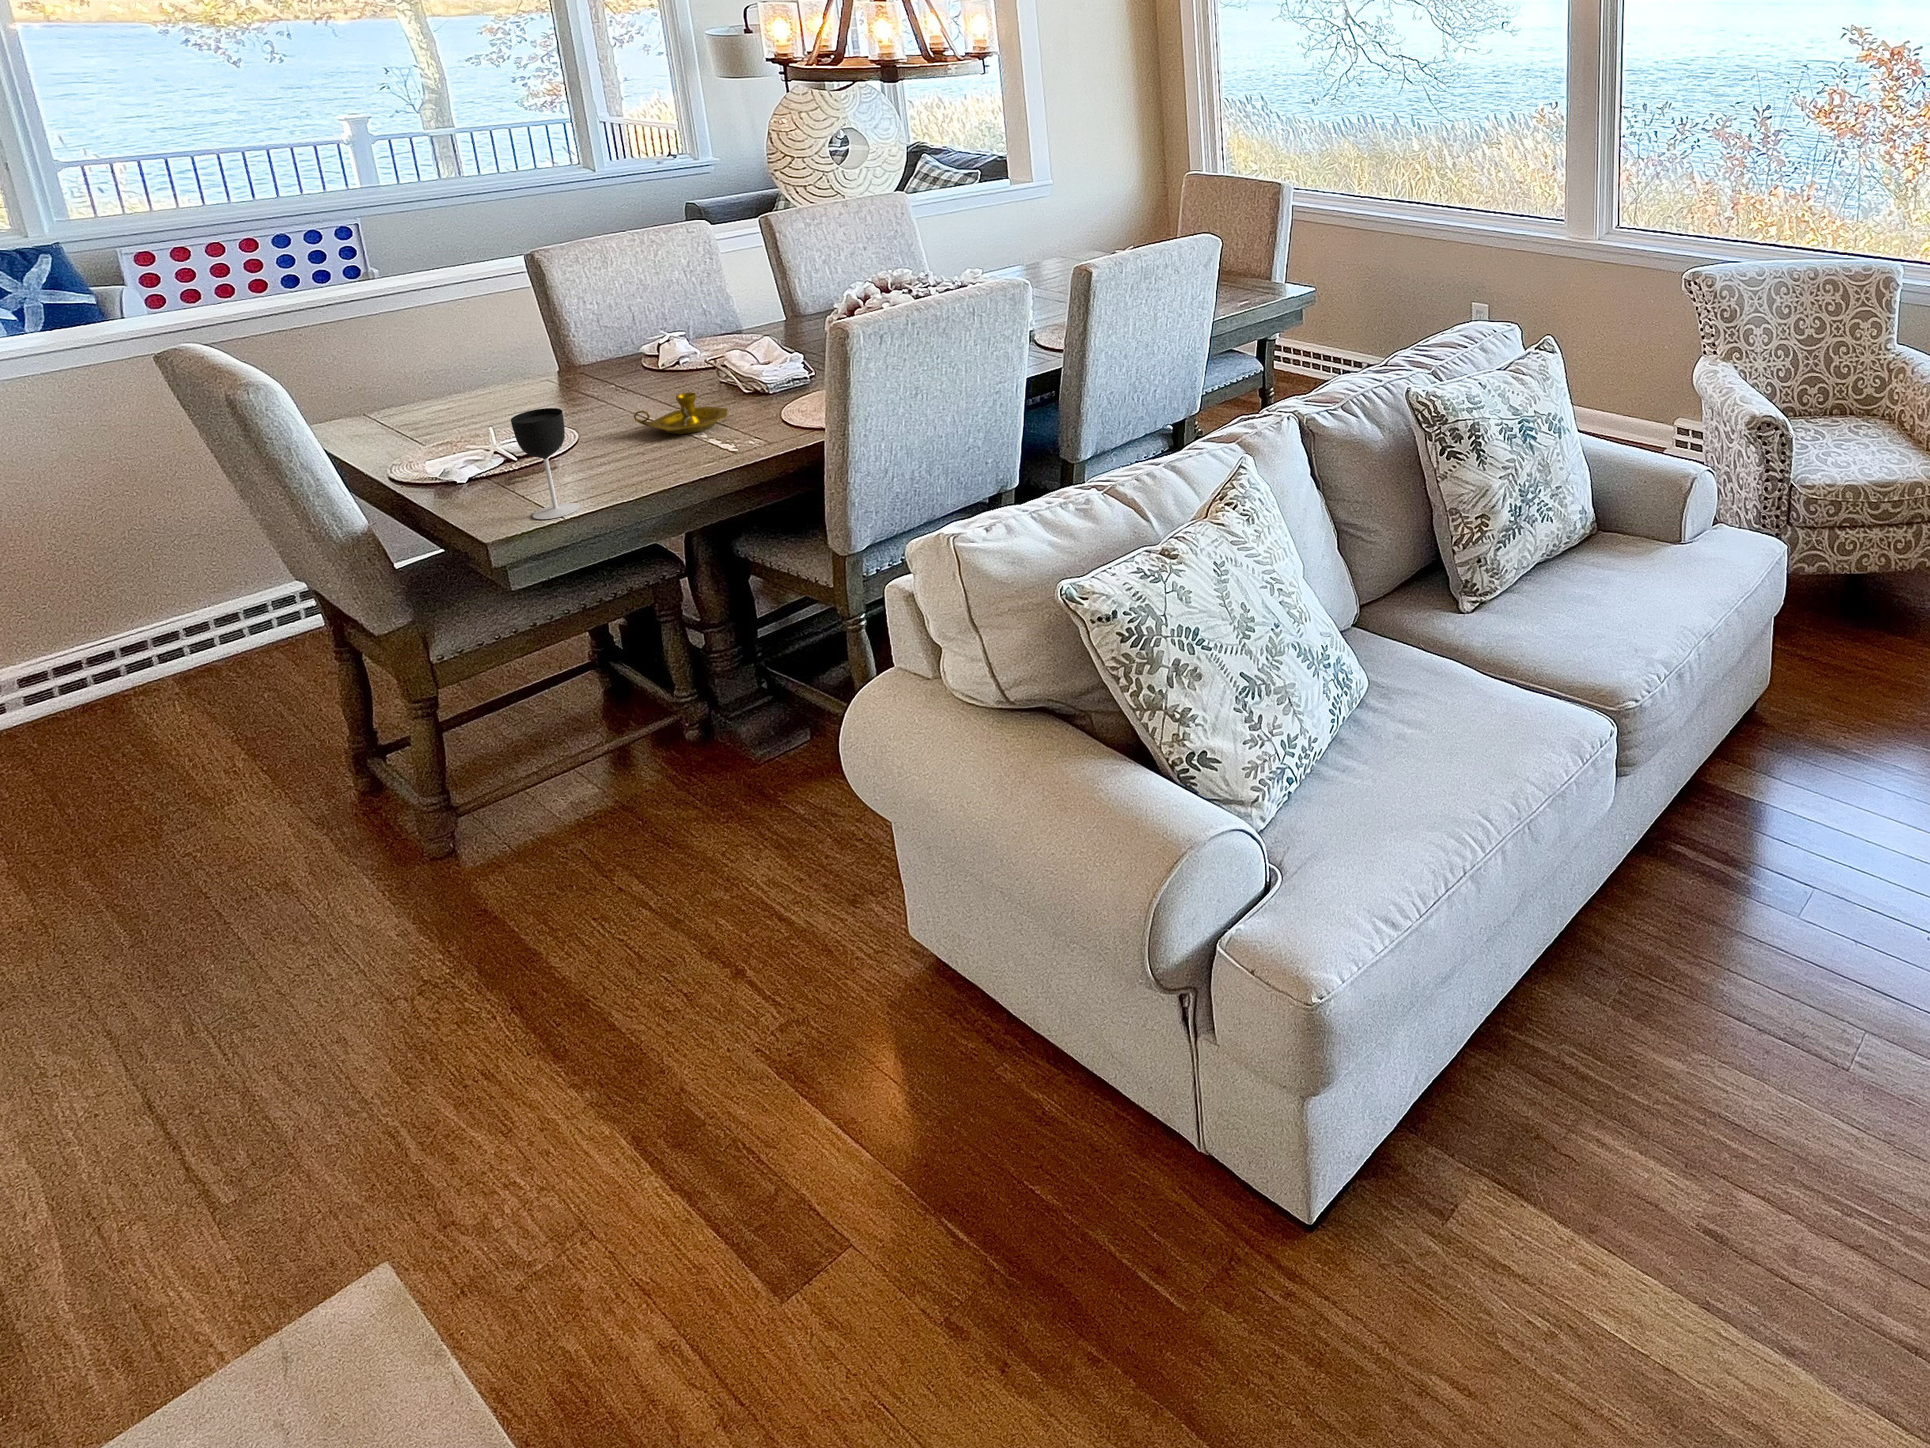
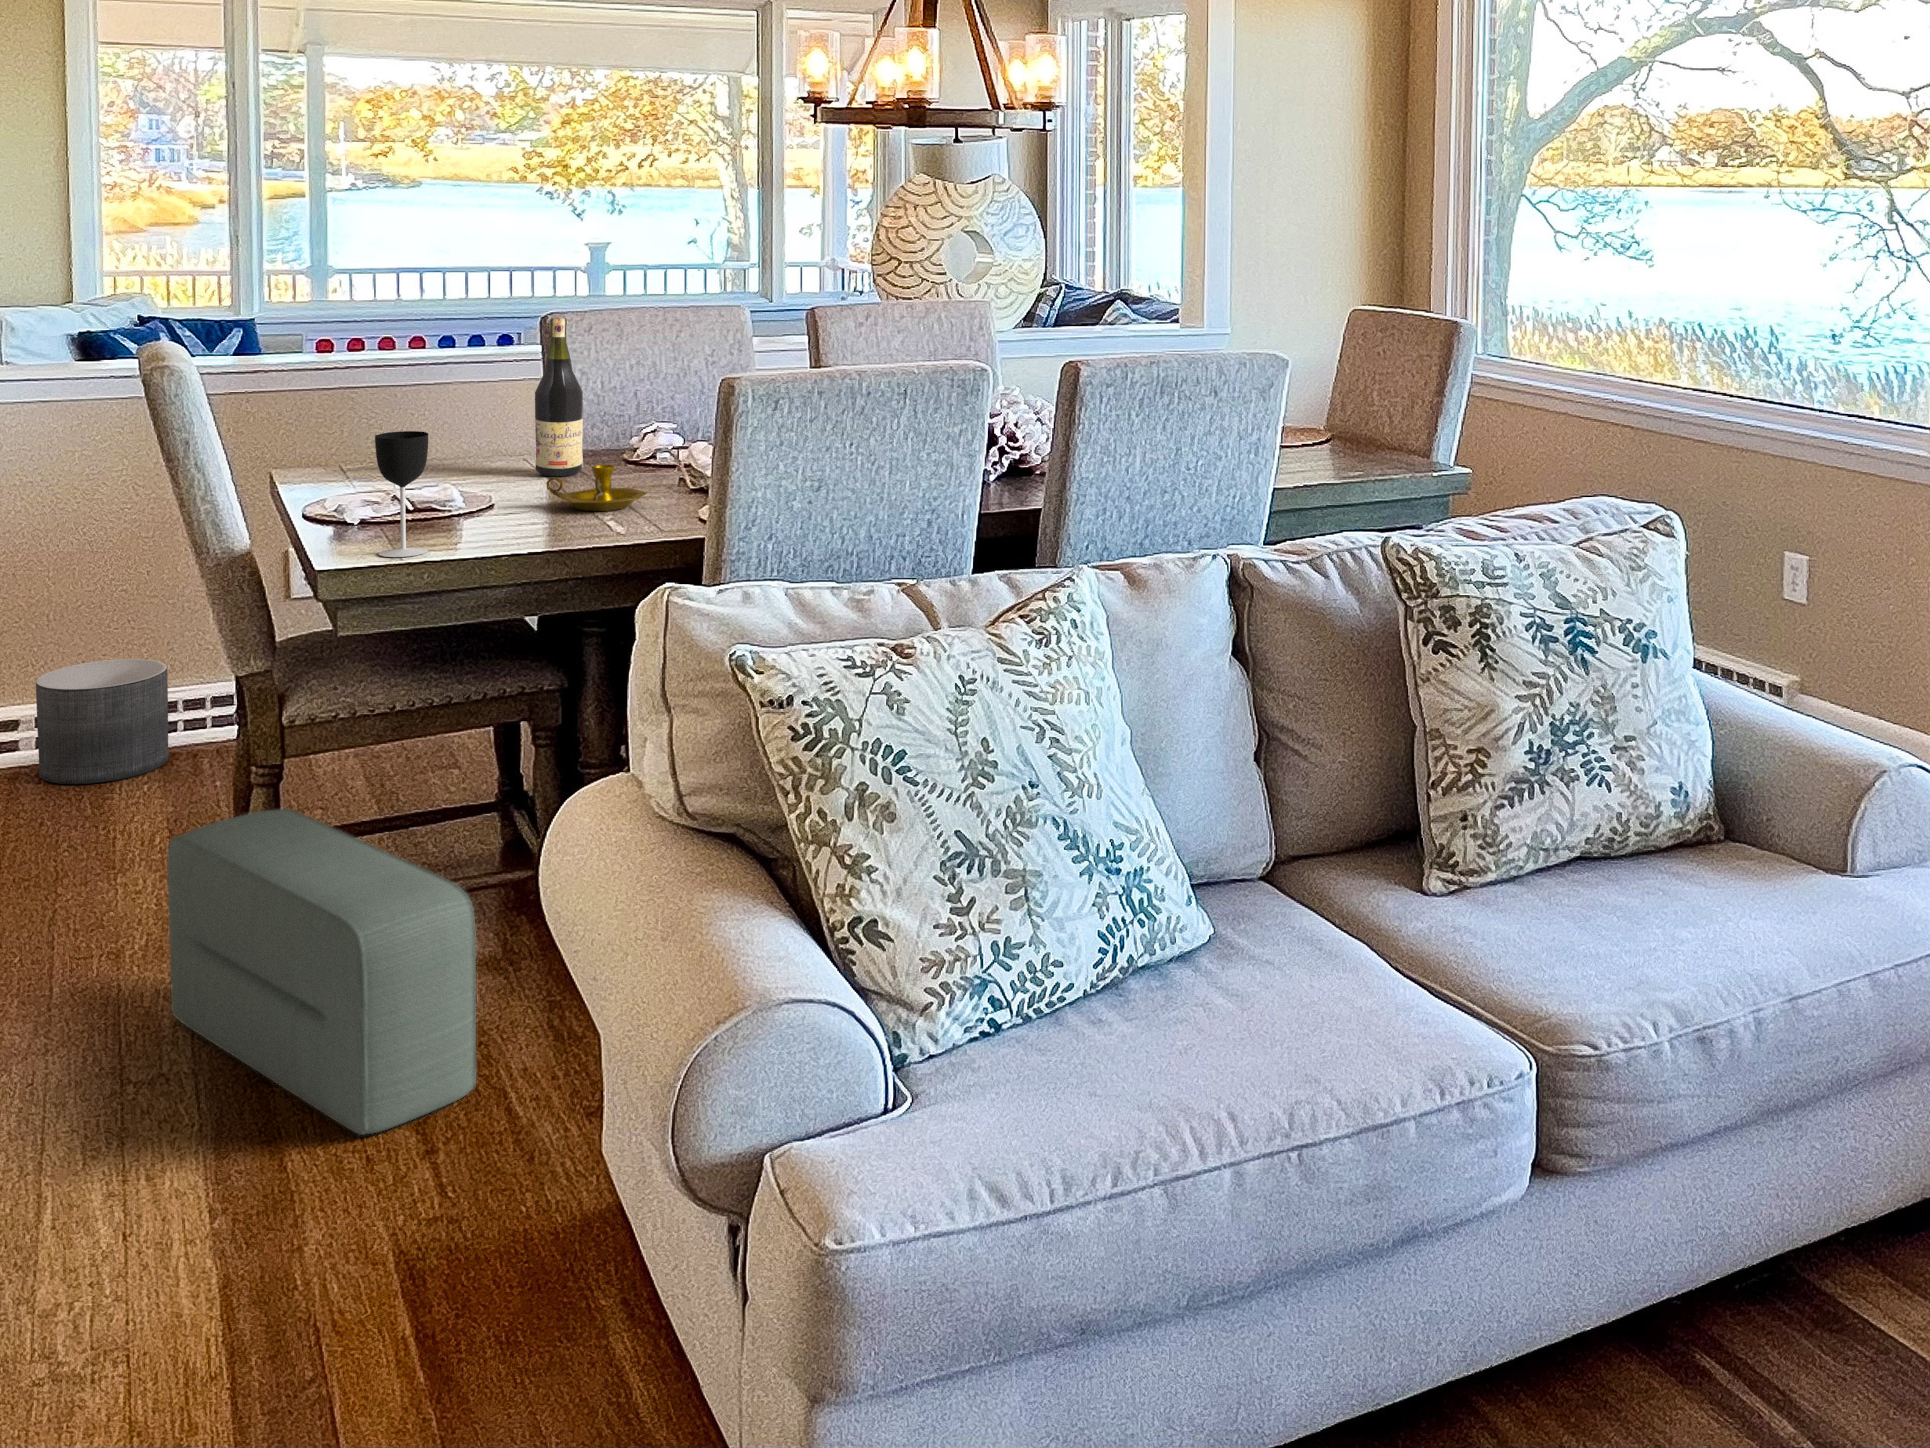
wine bottle: none [571,267,628,400] -> present [535,318,583,476]
planter: none [22,606,196,738] -> present [36,659,169,784]
pouf: none [372,736,750,975] -> present [167,808,476,1135]

